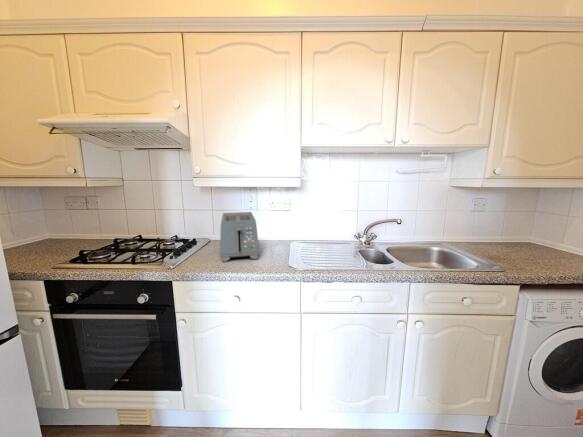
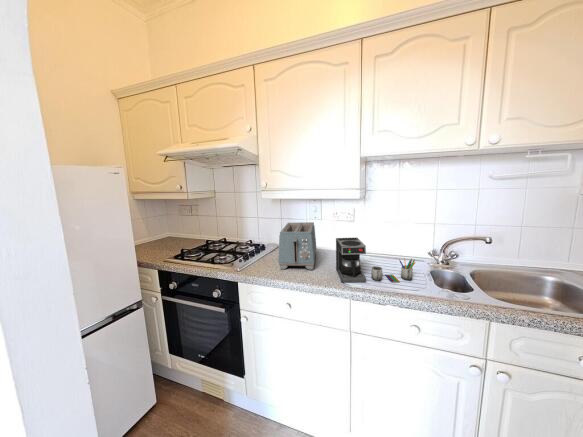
coffee maker: none [280,224,351,267] -> present [336,238,415,283]

